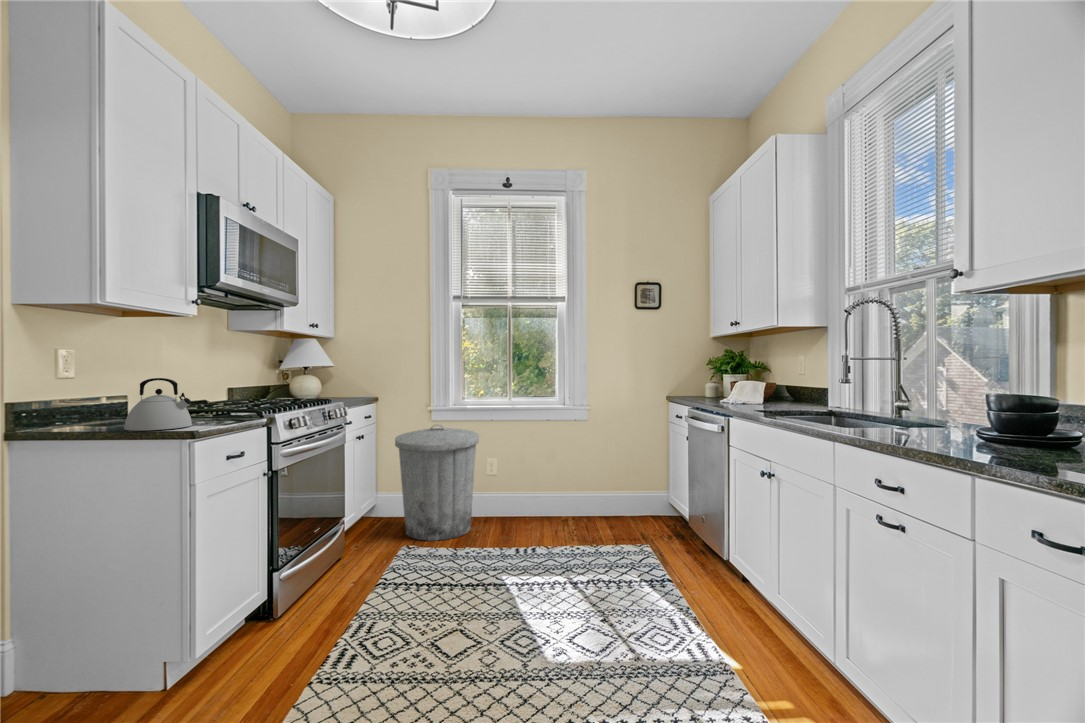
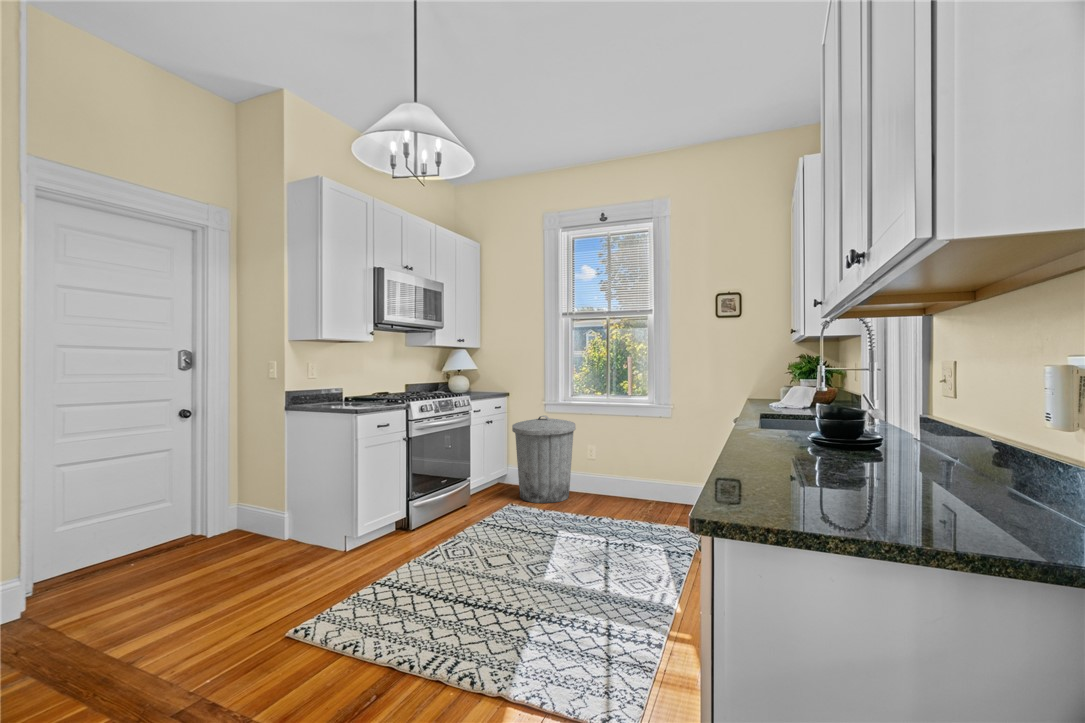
kettle: present [124,378,192,431] -> none [328,381,361,410]

